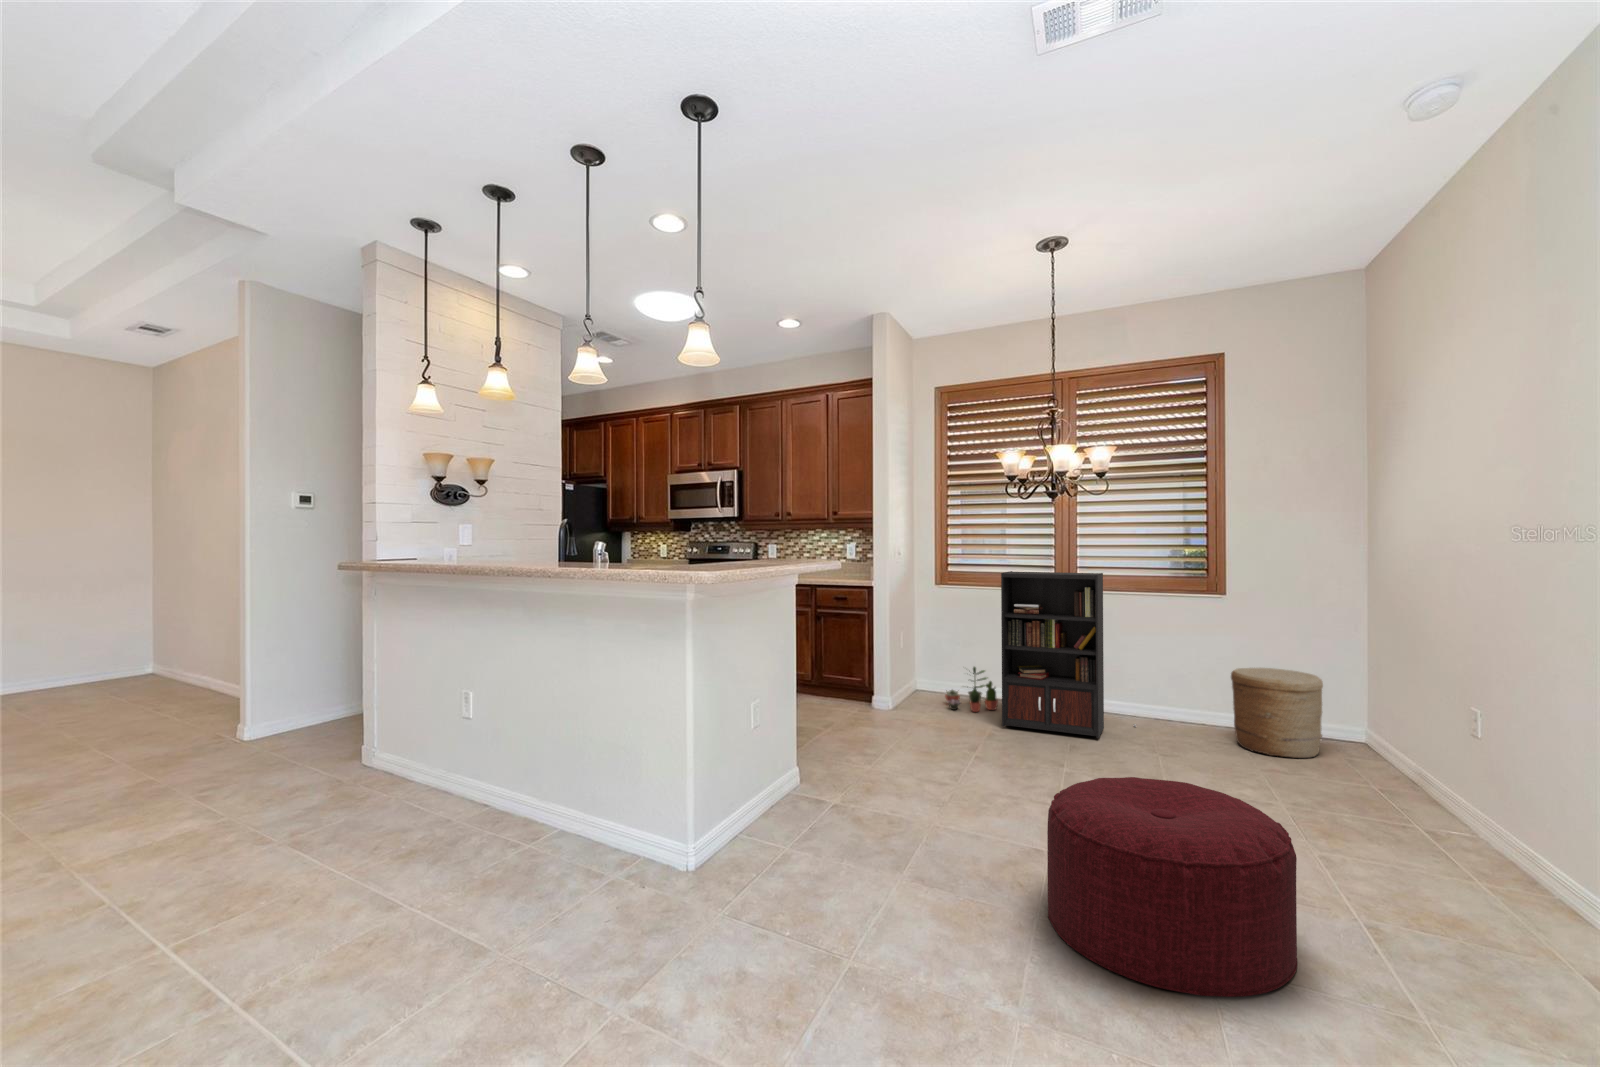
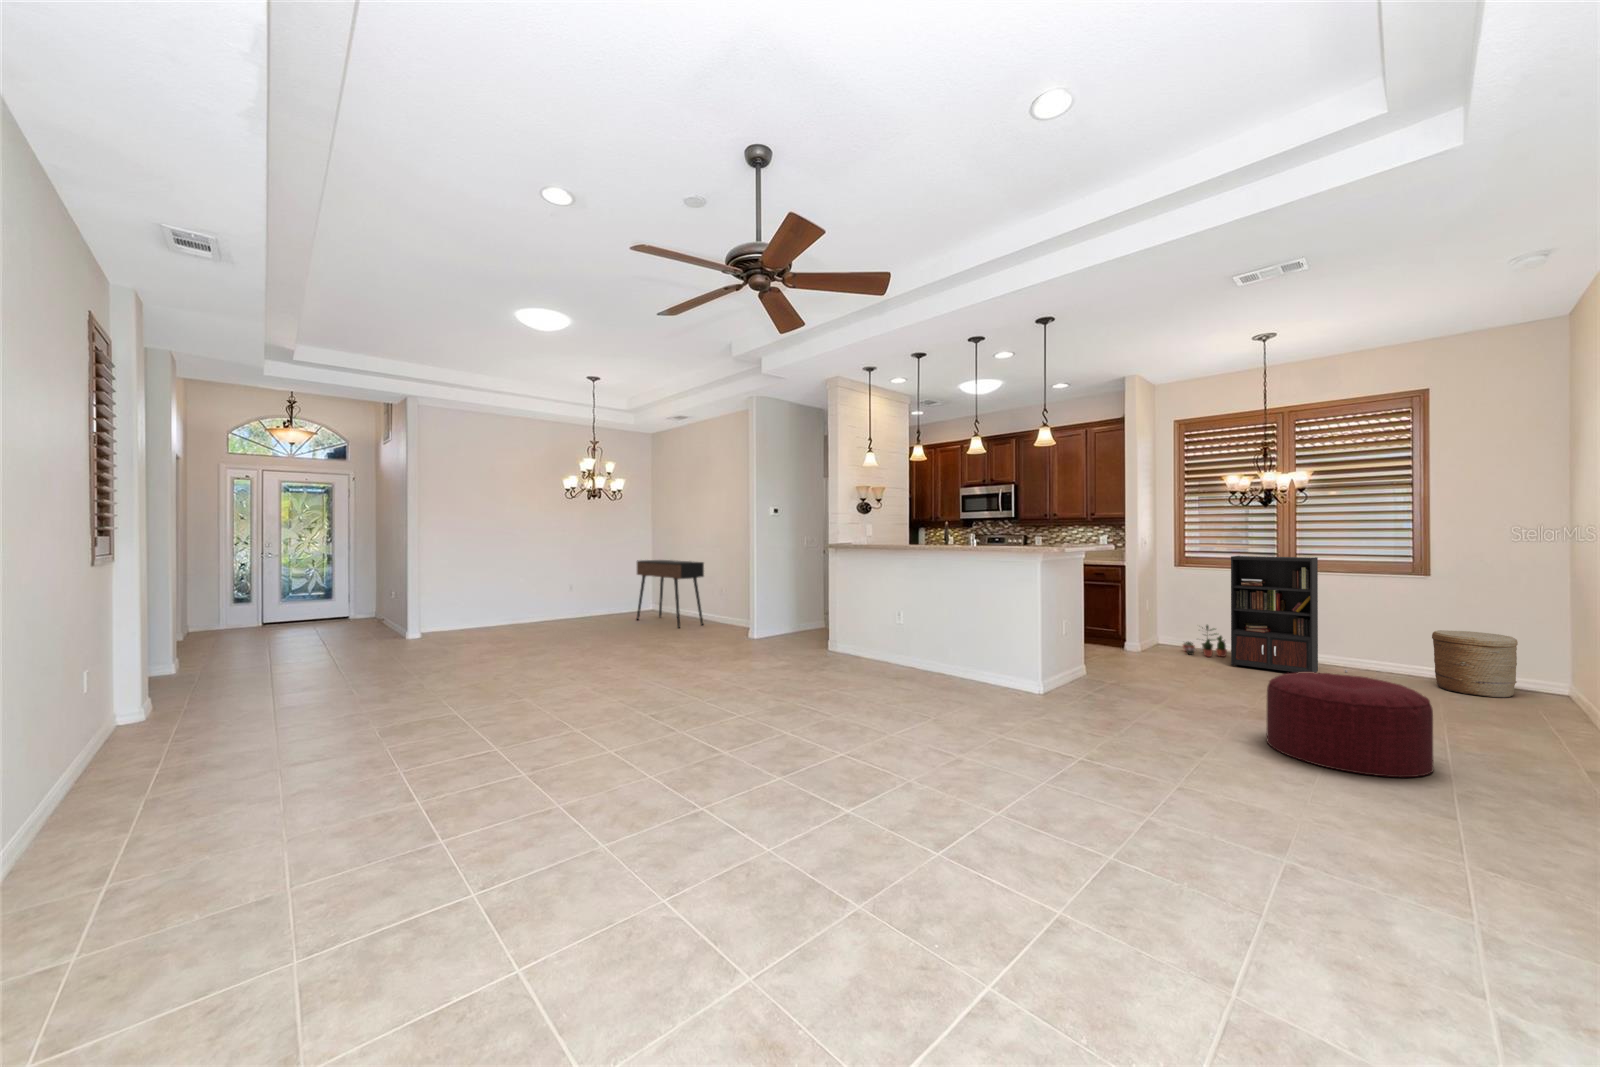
console table: none [86,587,214,712] -> present [636,560,704,628]

